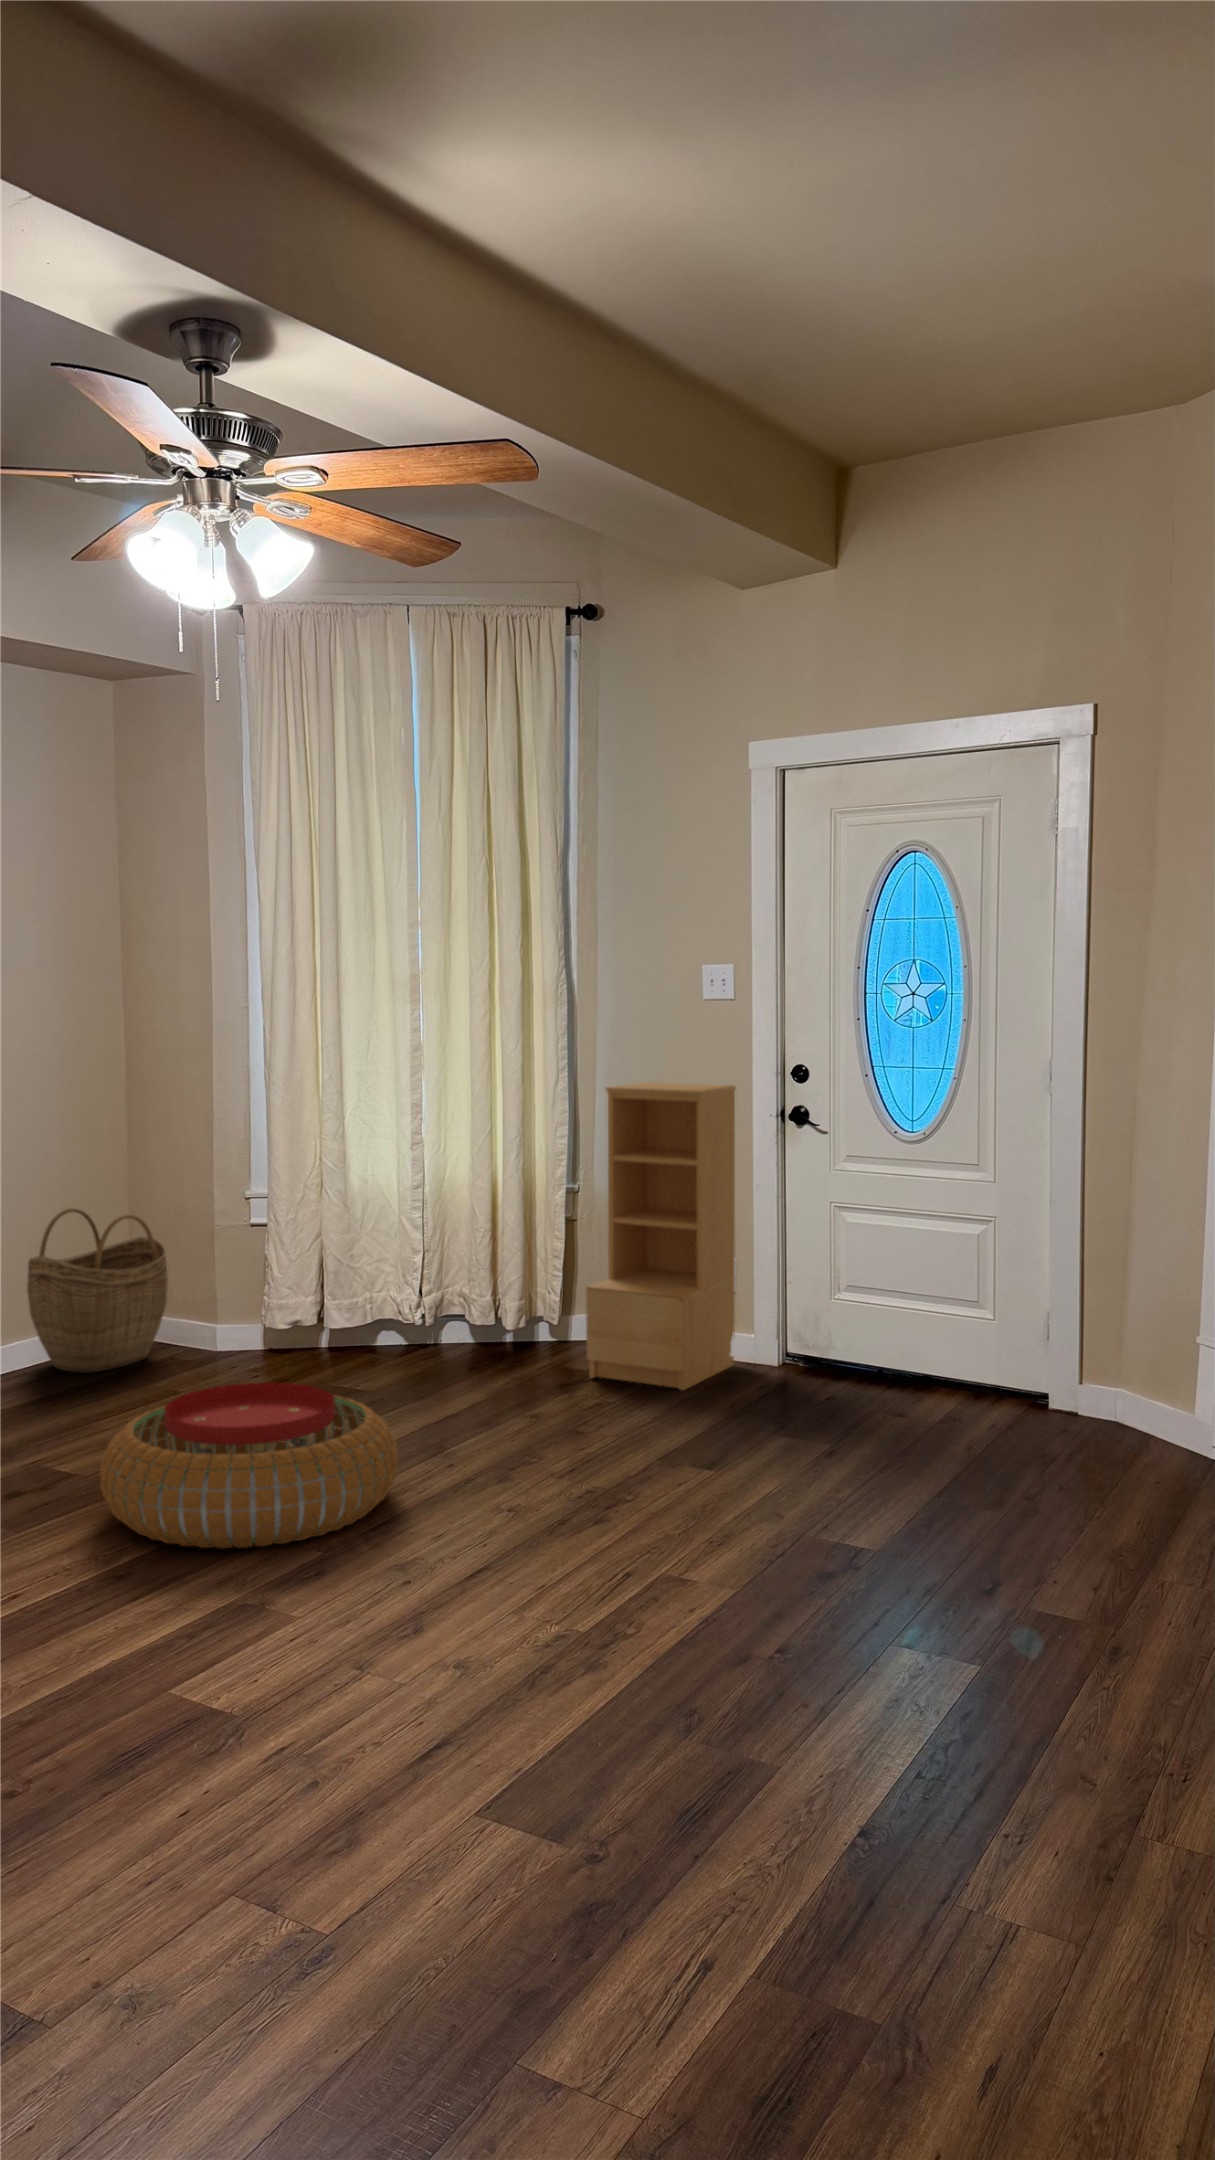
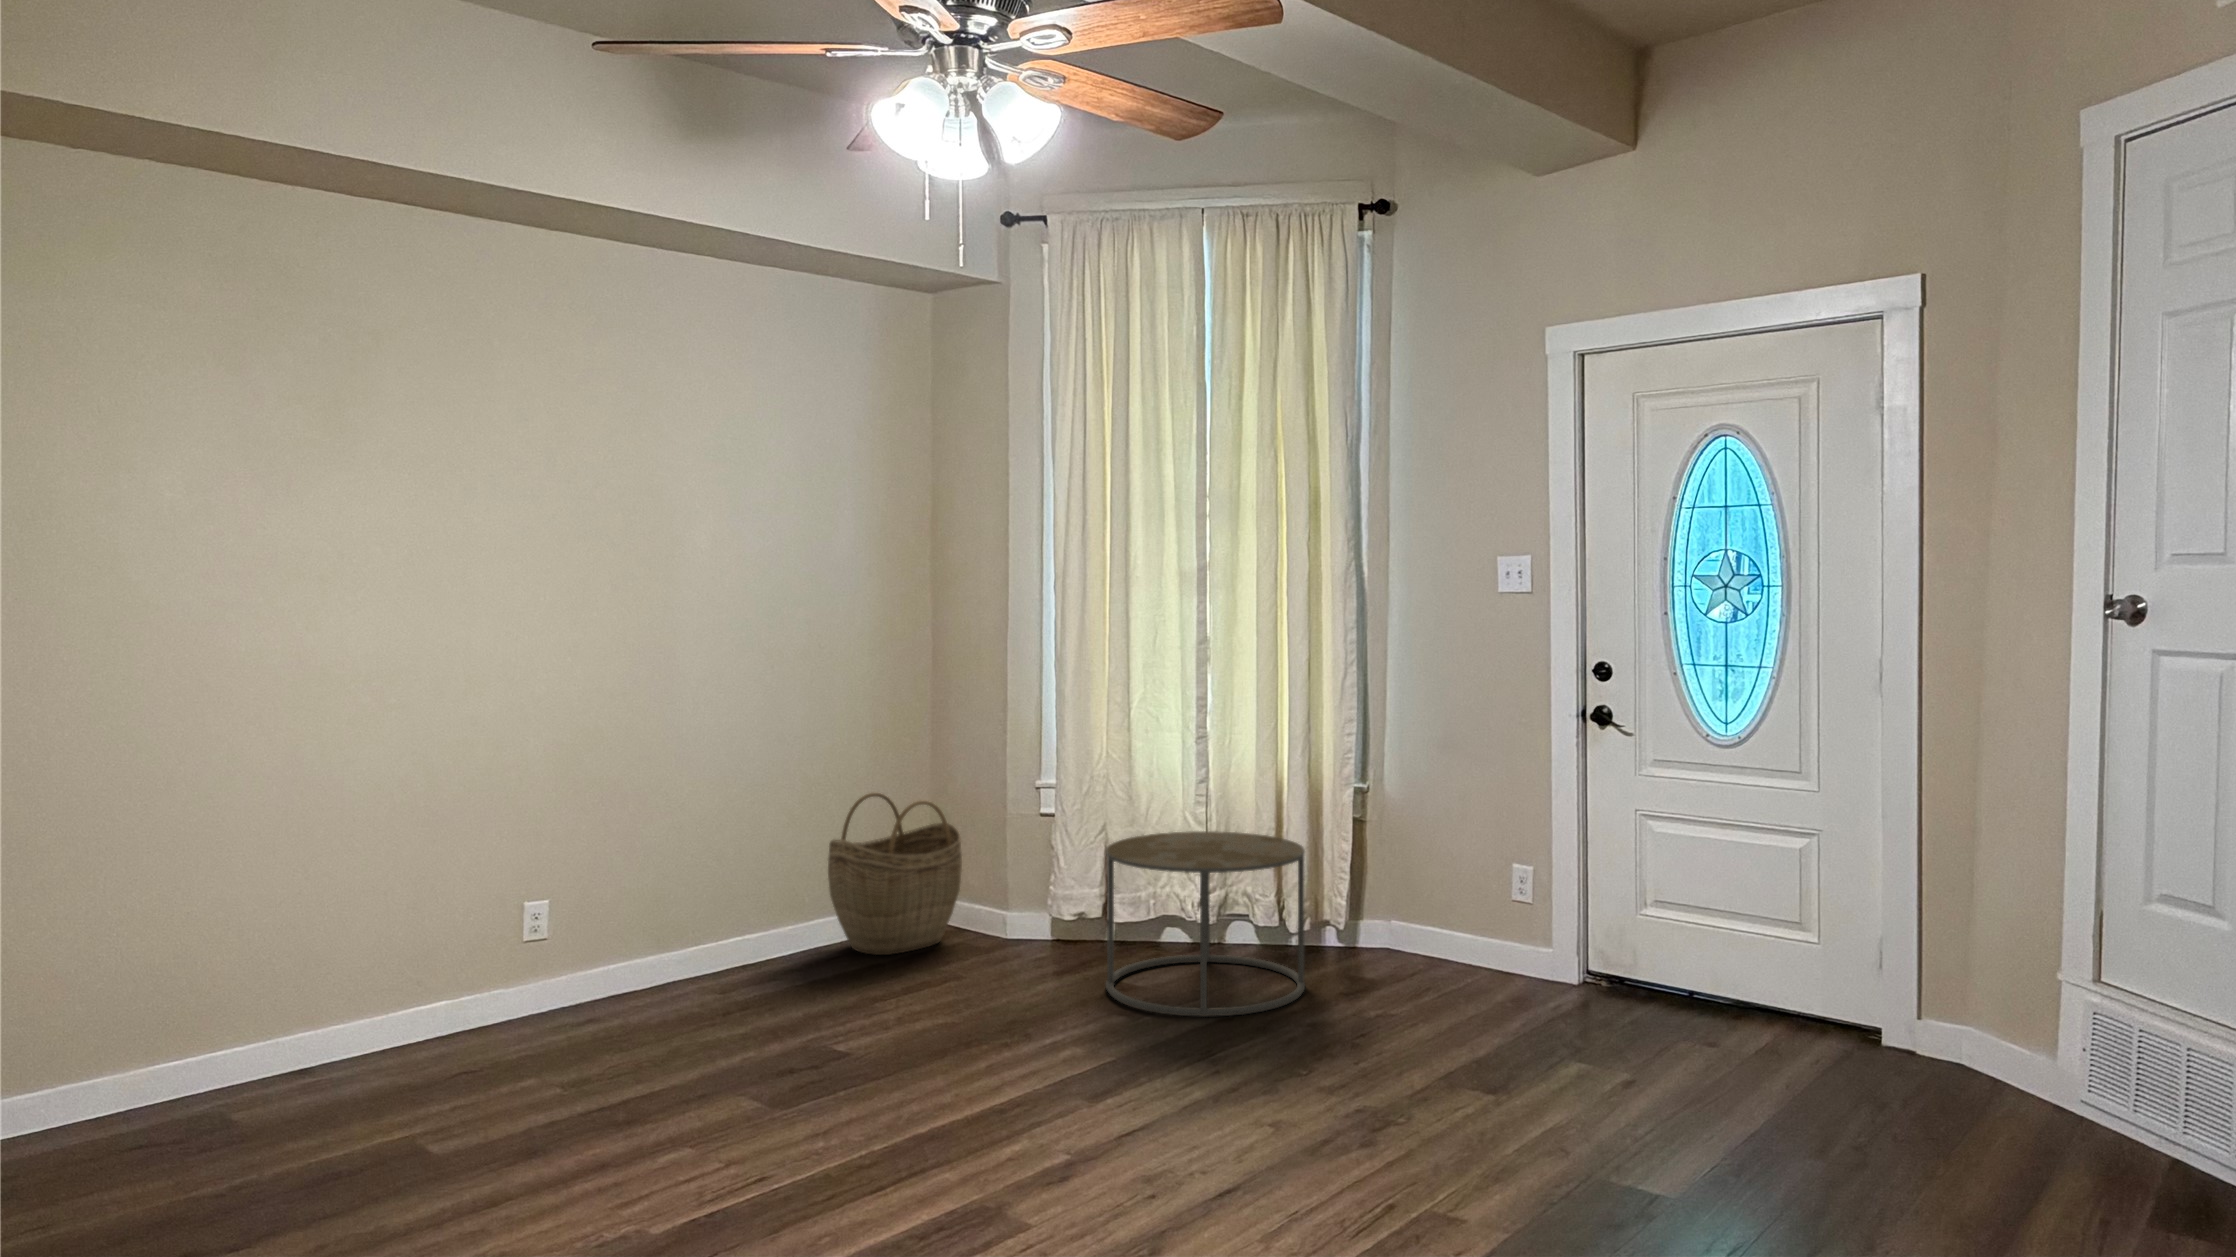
bookshelf: present [586,1082,736,1390] -> none [1369,679,1531,1007]
side table: none [328,1236,525,1411] -> present [1106,831,1305,1017]
pouf: present [100,1382,398,1548] -> none [839,984,1148,1169]

